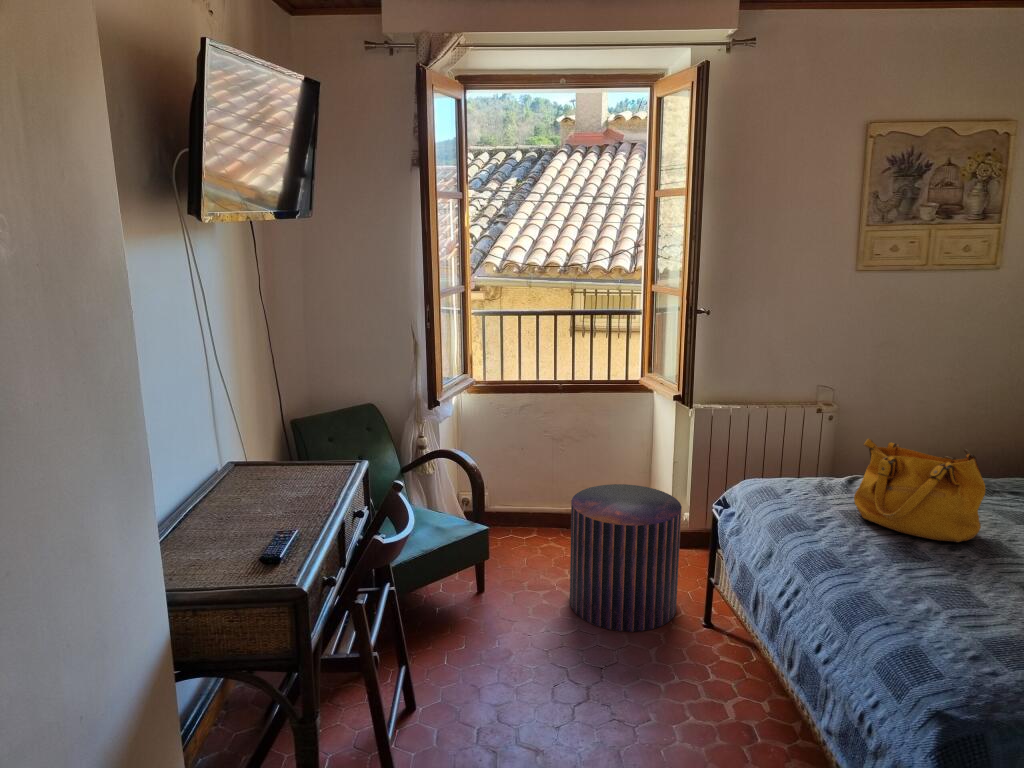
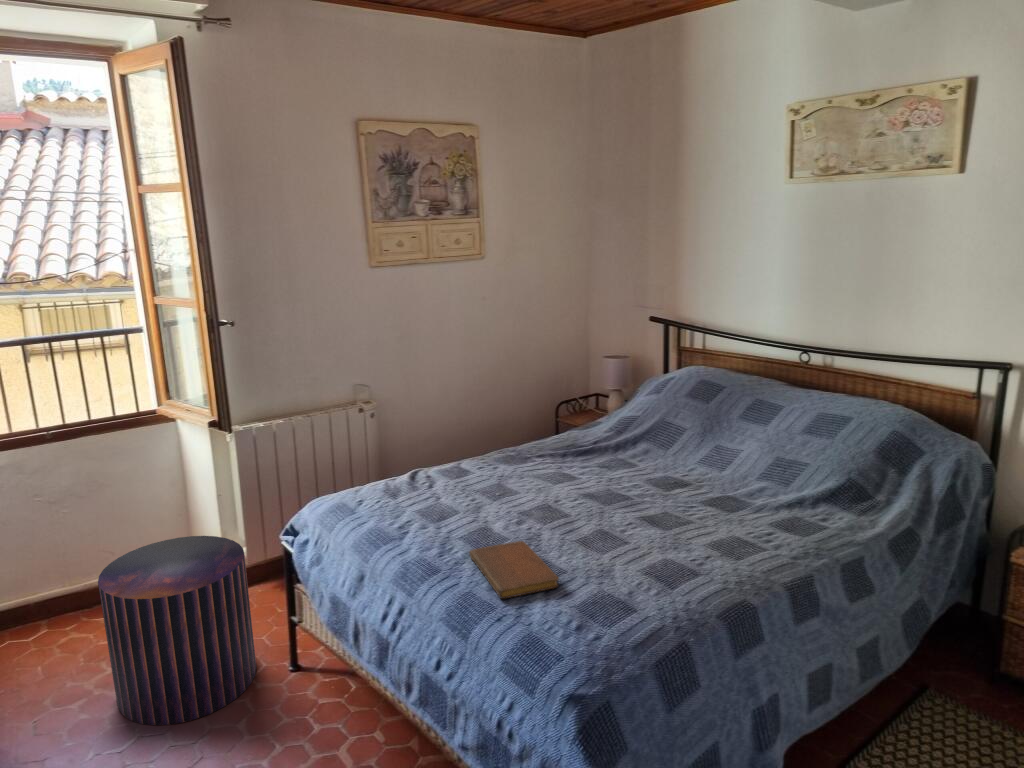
handbag: present [854,439,986,542] -> none [425,428,533,519]
notebook: none [880,557,973,619] -> present [469,541,559,599]

